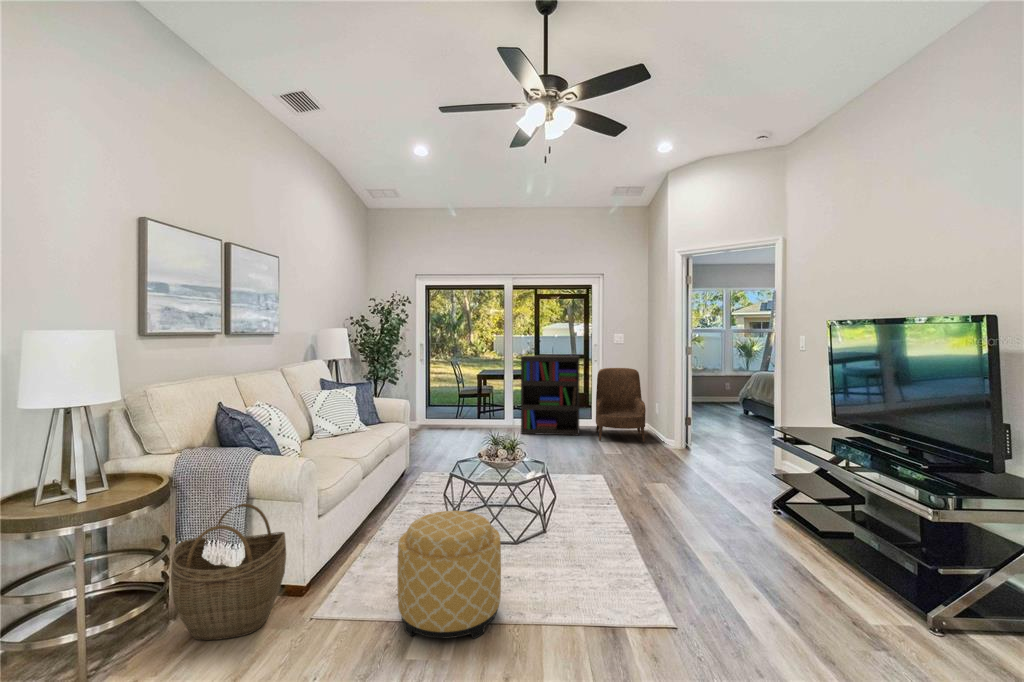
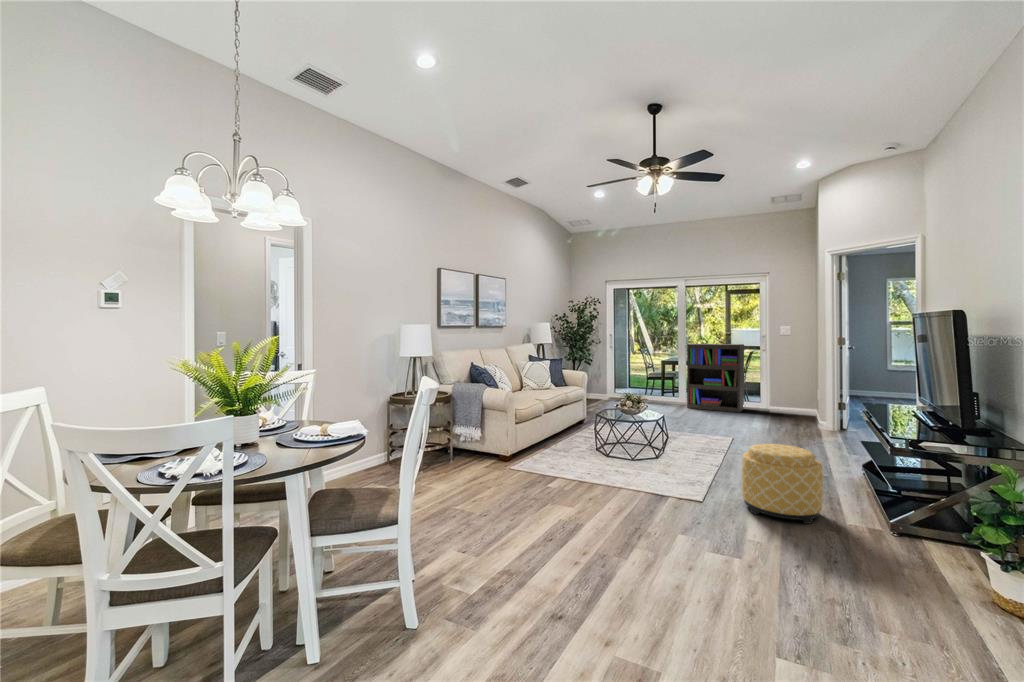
armchair: present [596,368,646,442] -> none [754,355,804,422]
woven basket: present [171,504,286,640] -> none [451,409,499,468]
ottoman: present [397,511,501,639] -> present [742,444,823,524]

